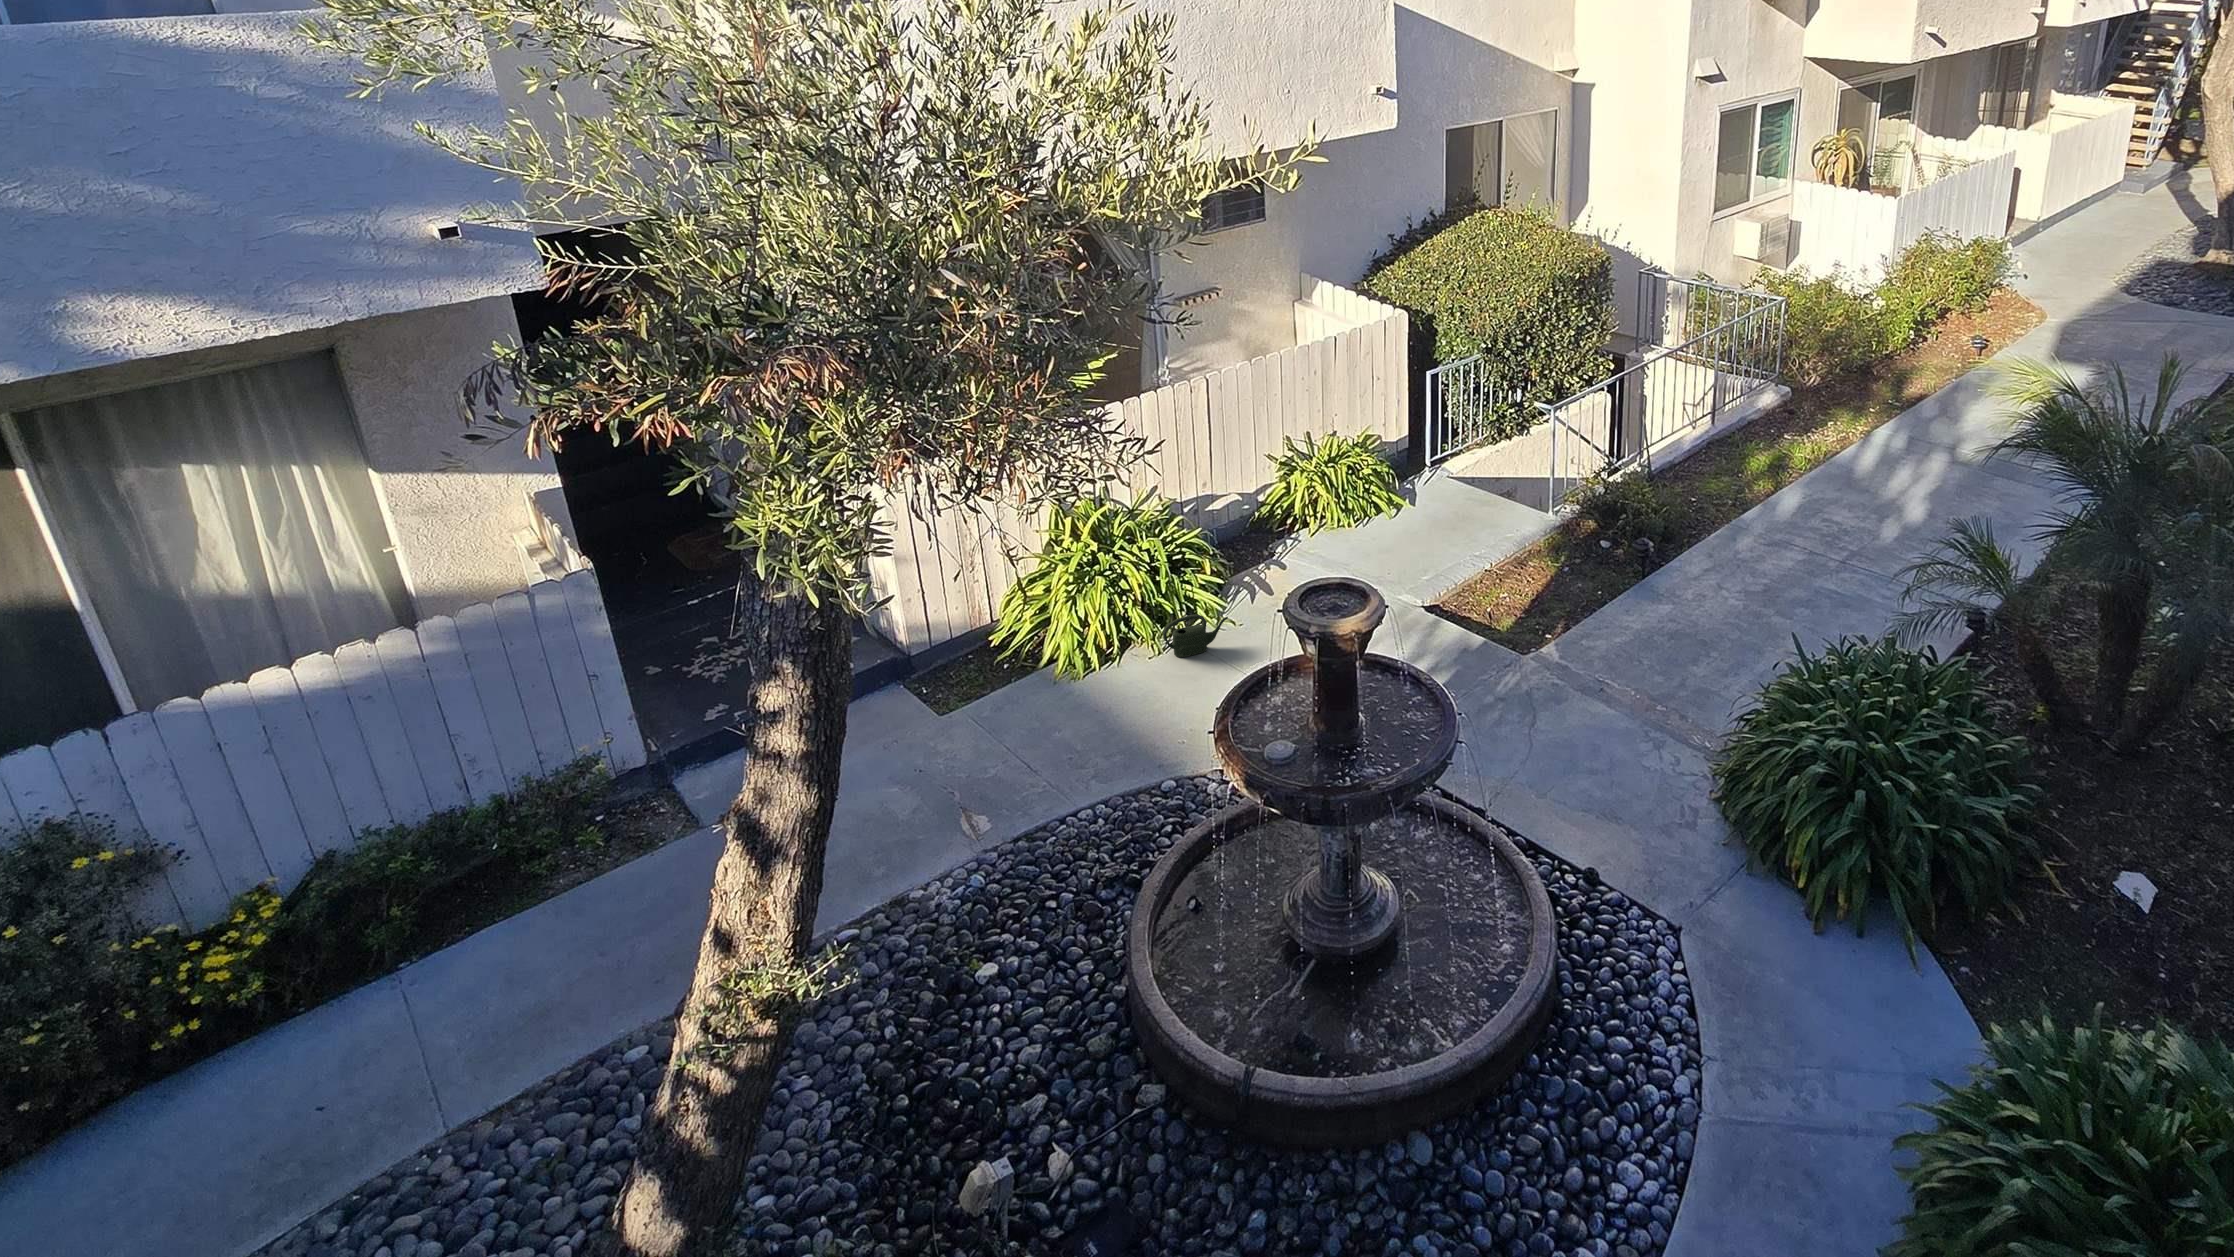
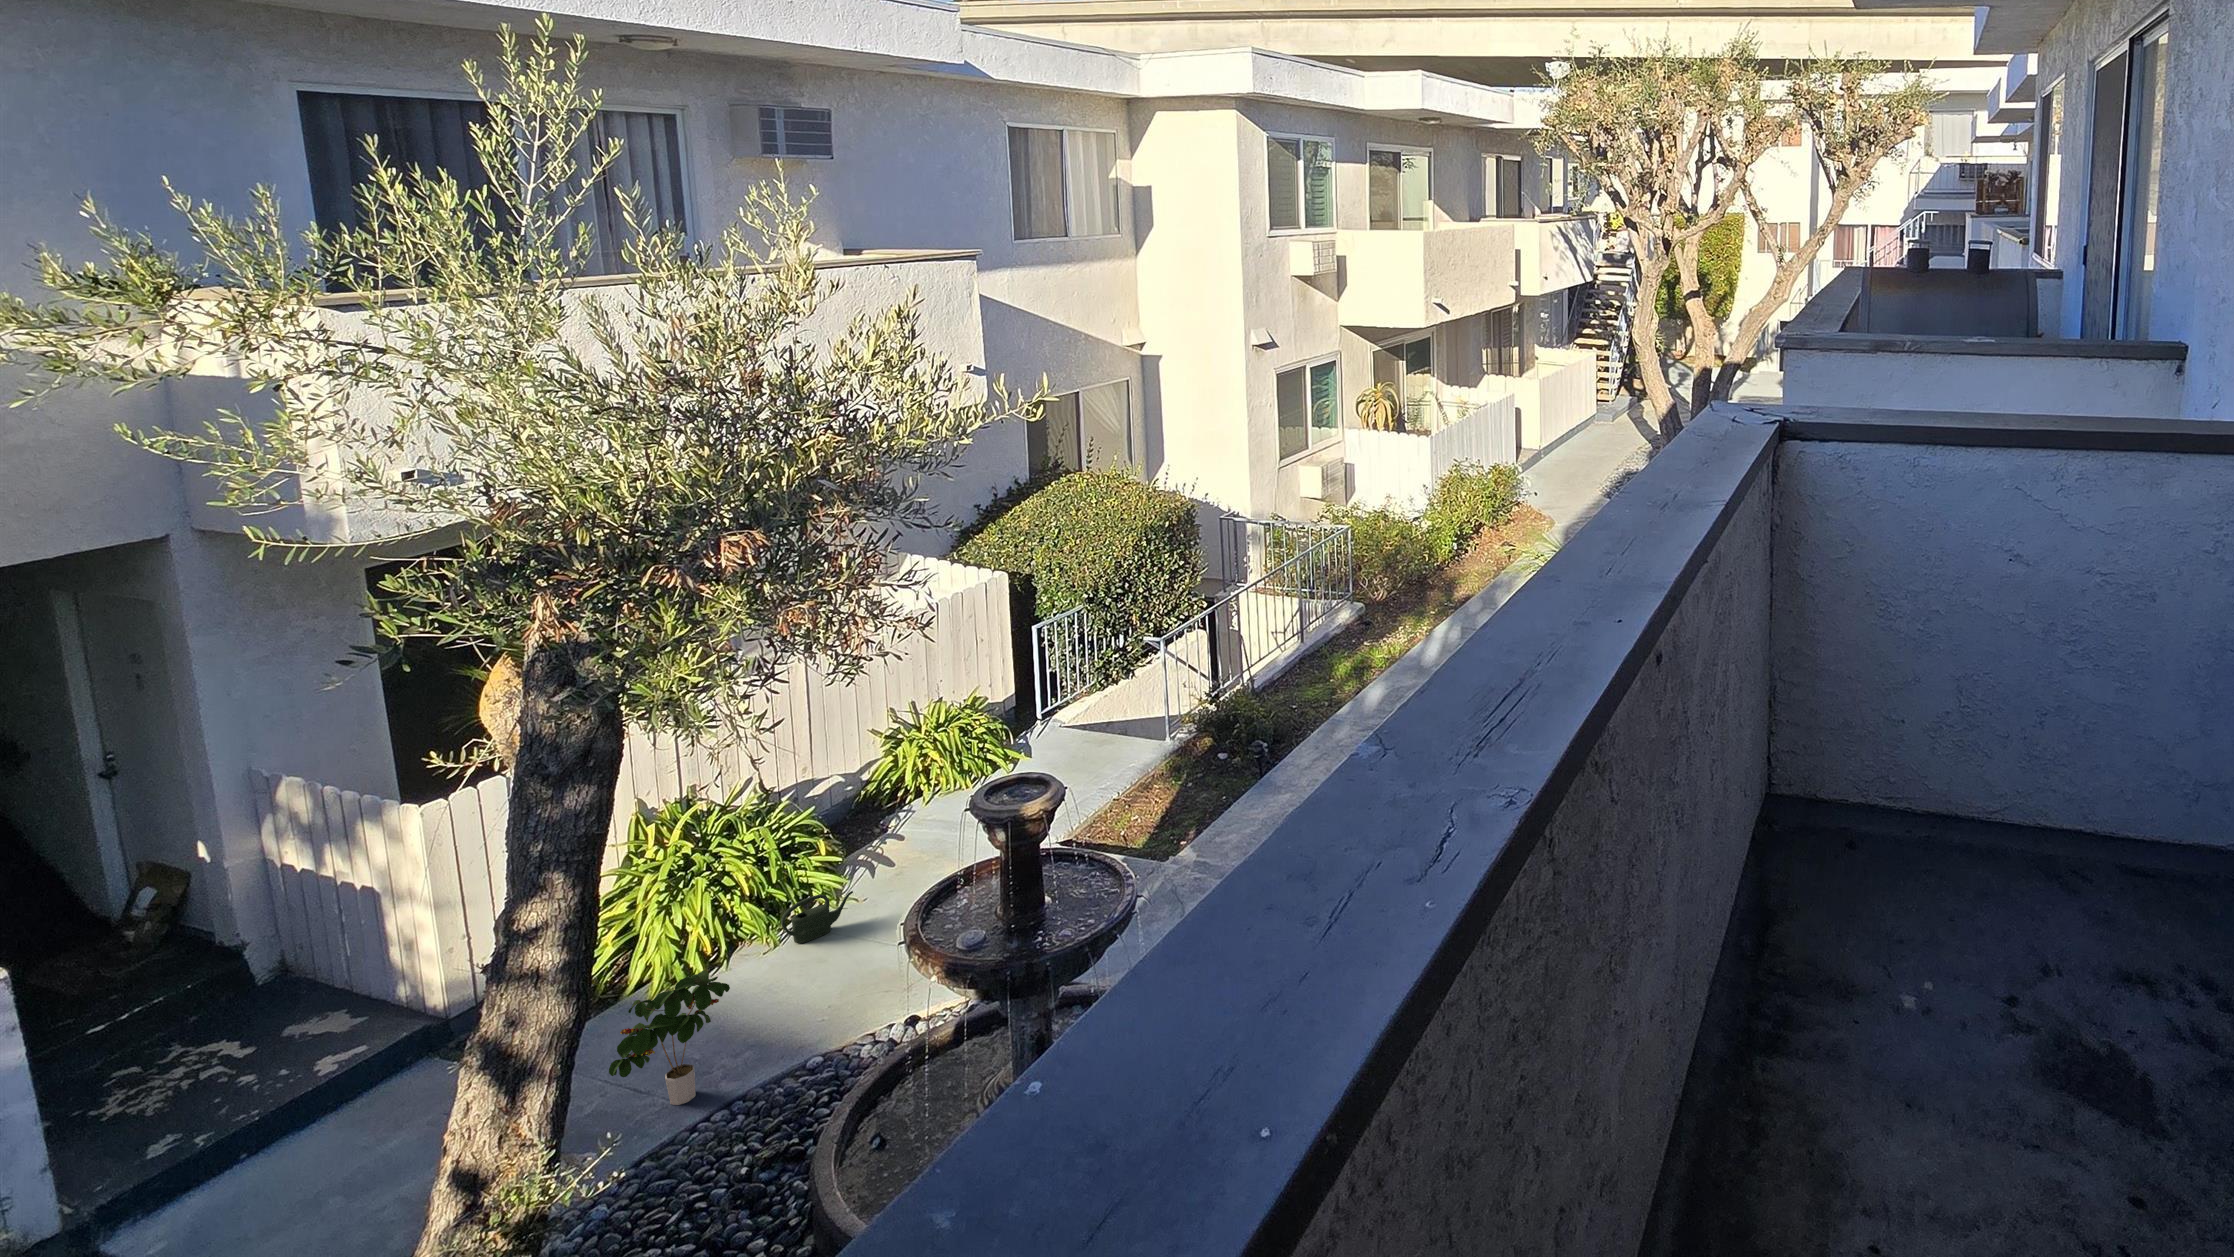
potted plant: none [1000,674,1103,792] -> present [609,970,730,1105]

